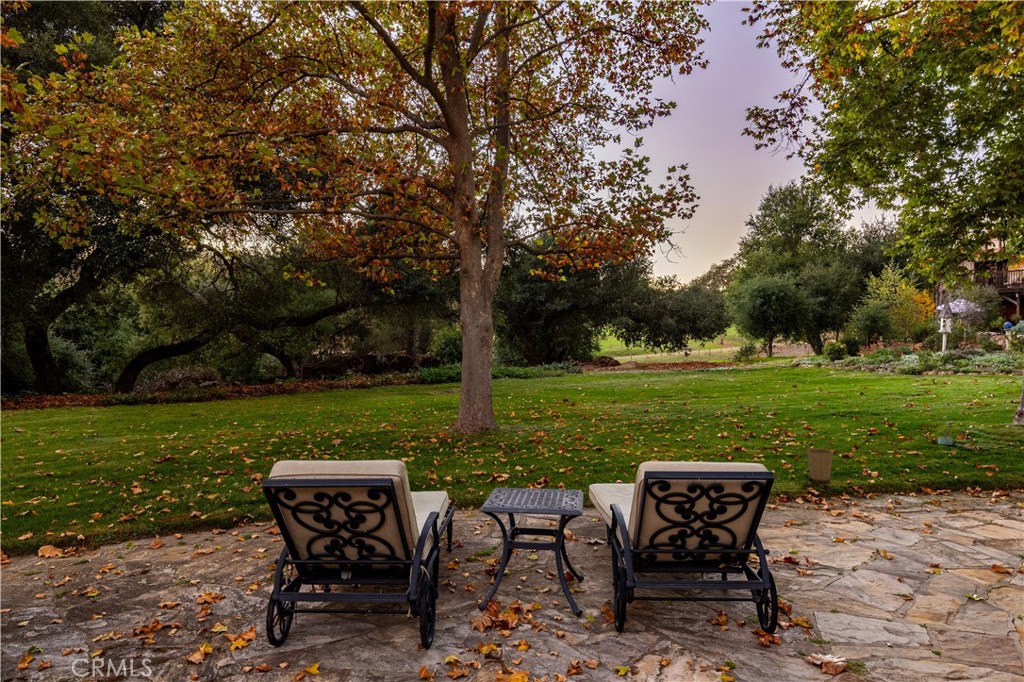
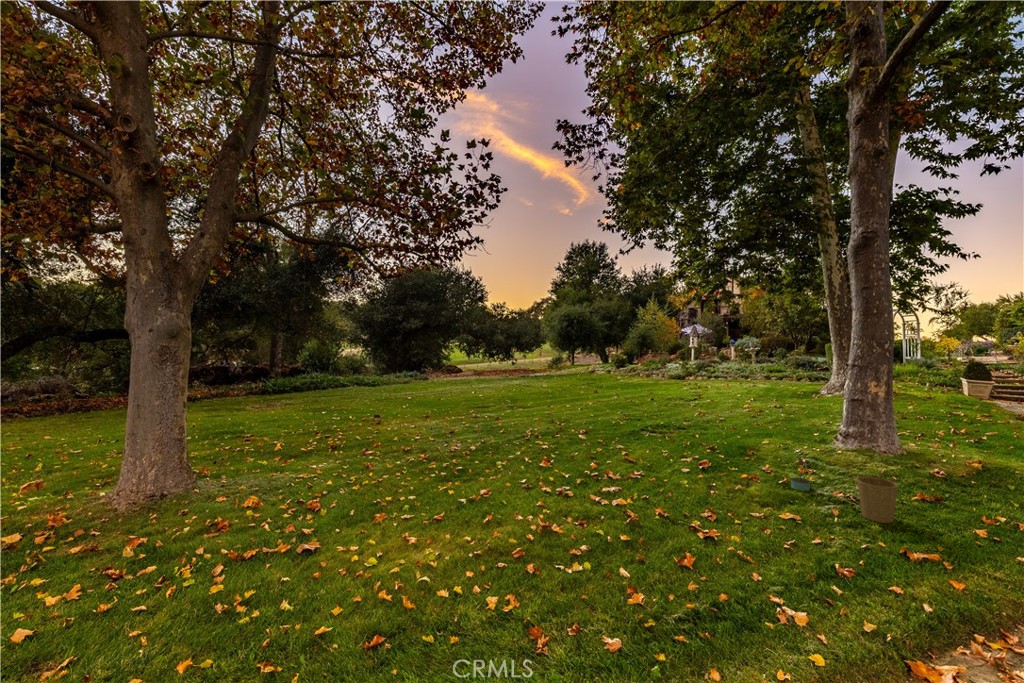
basket: present [807,448,833,481] -> present [857,472,898,523]

